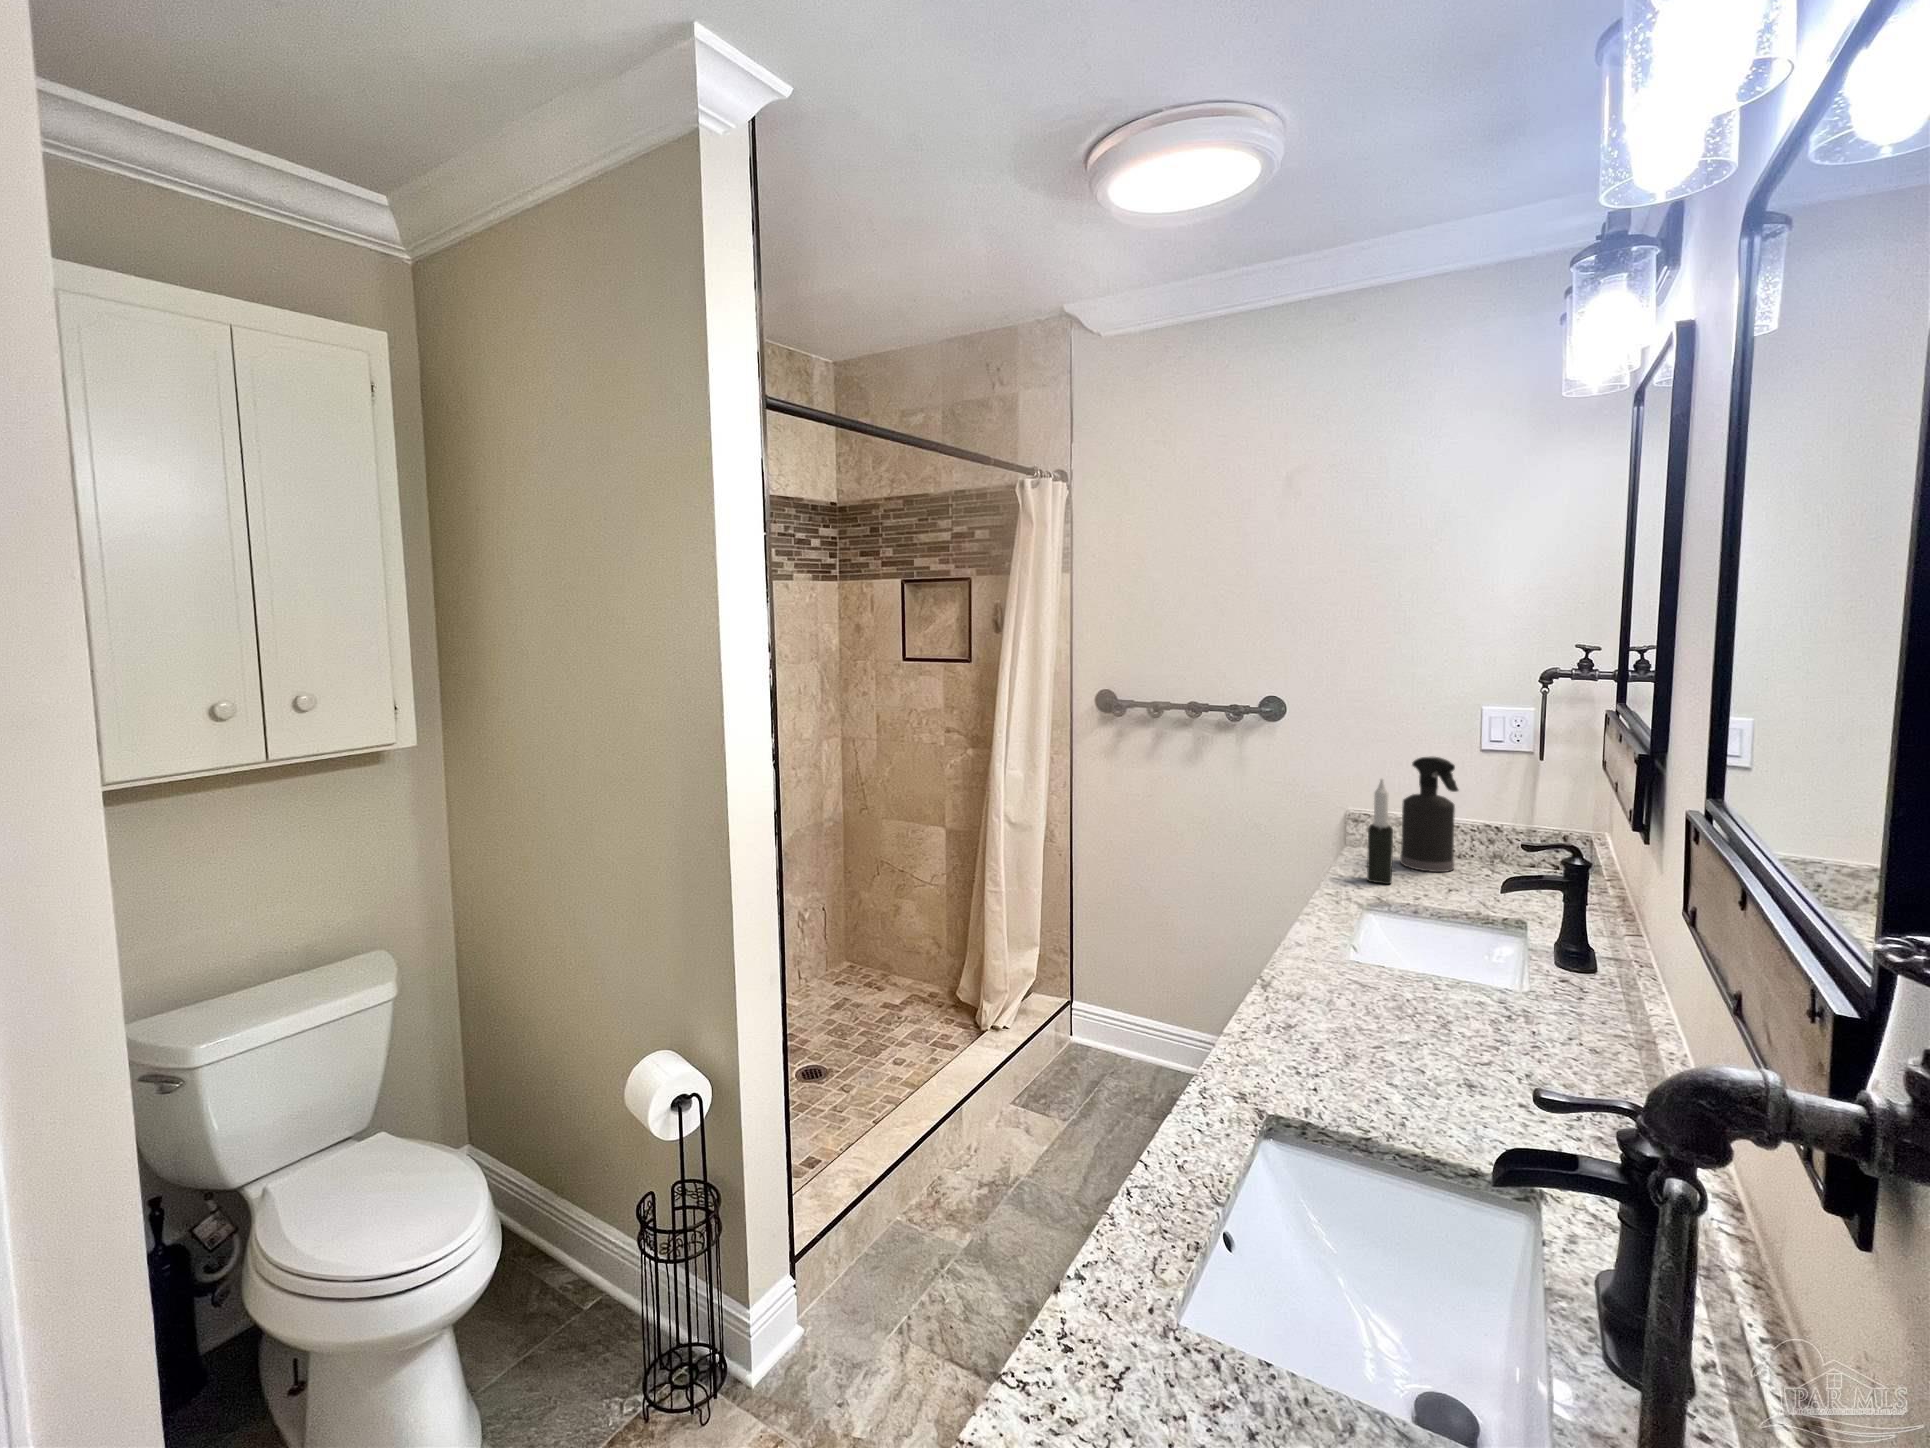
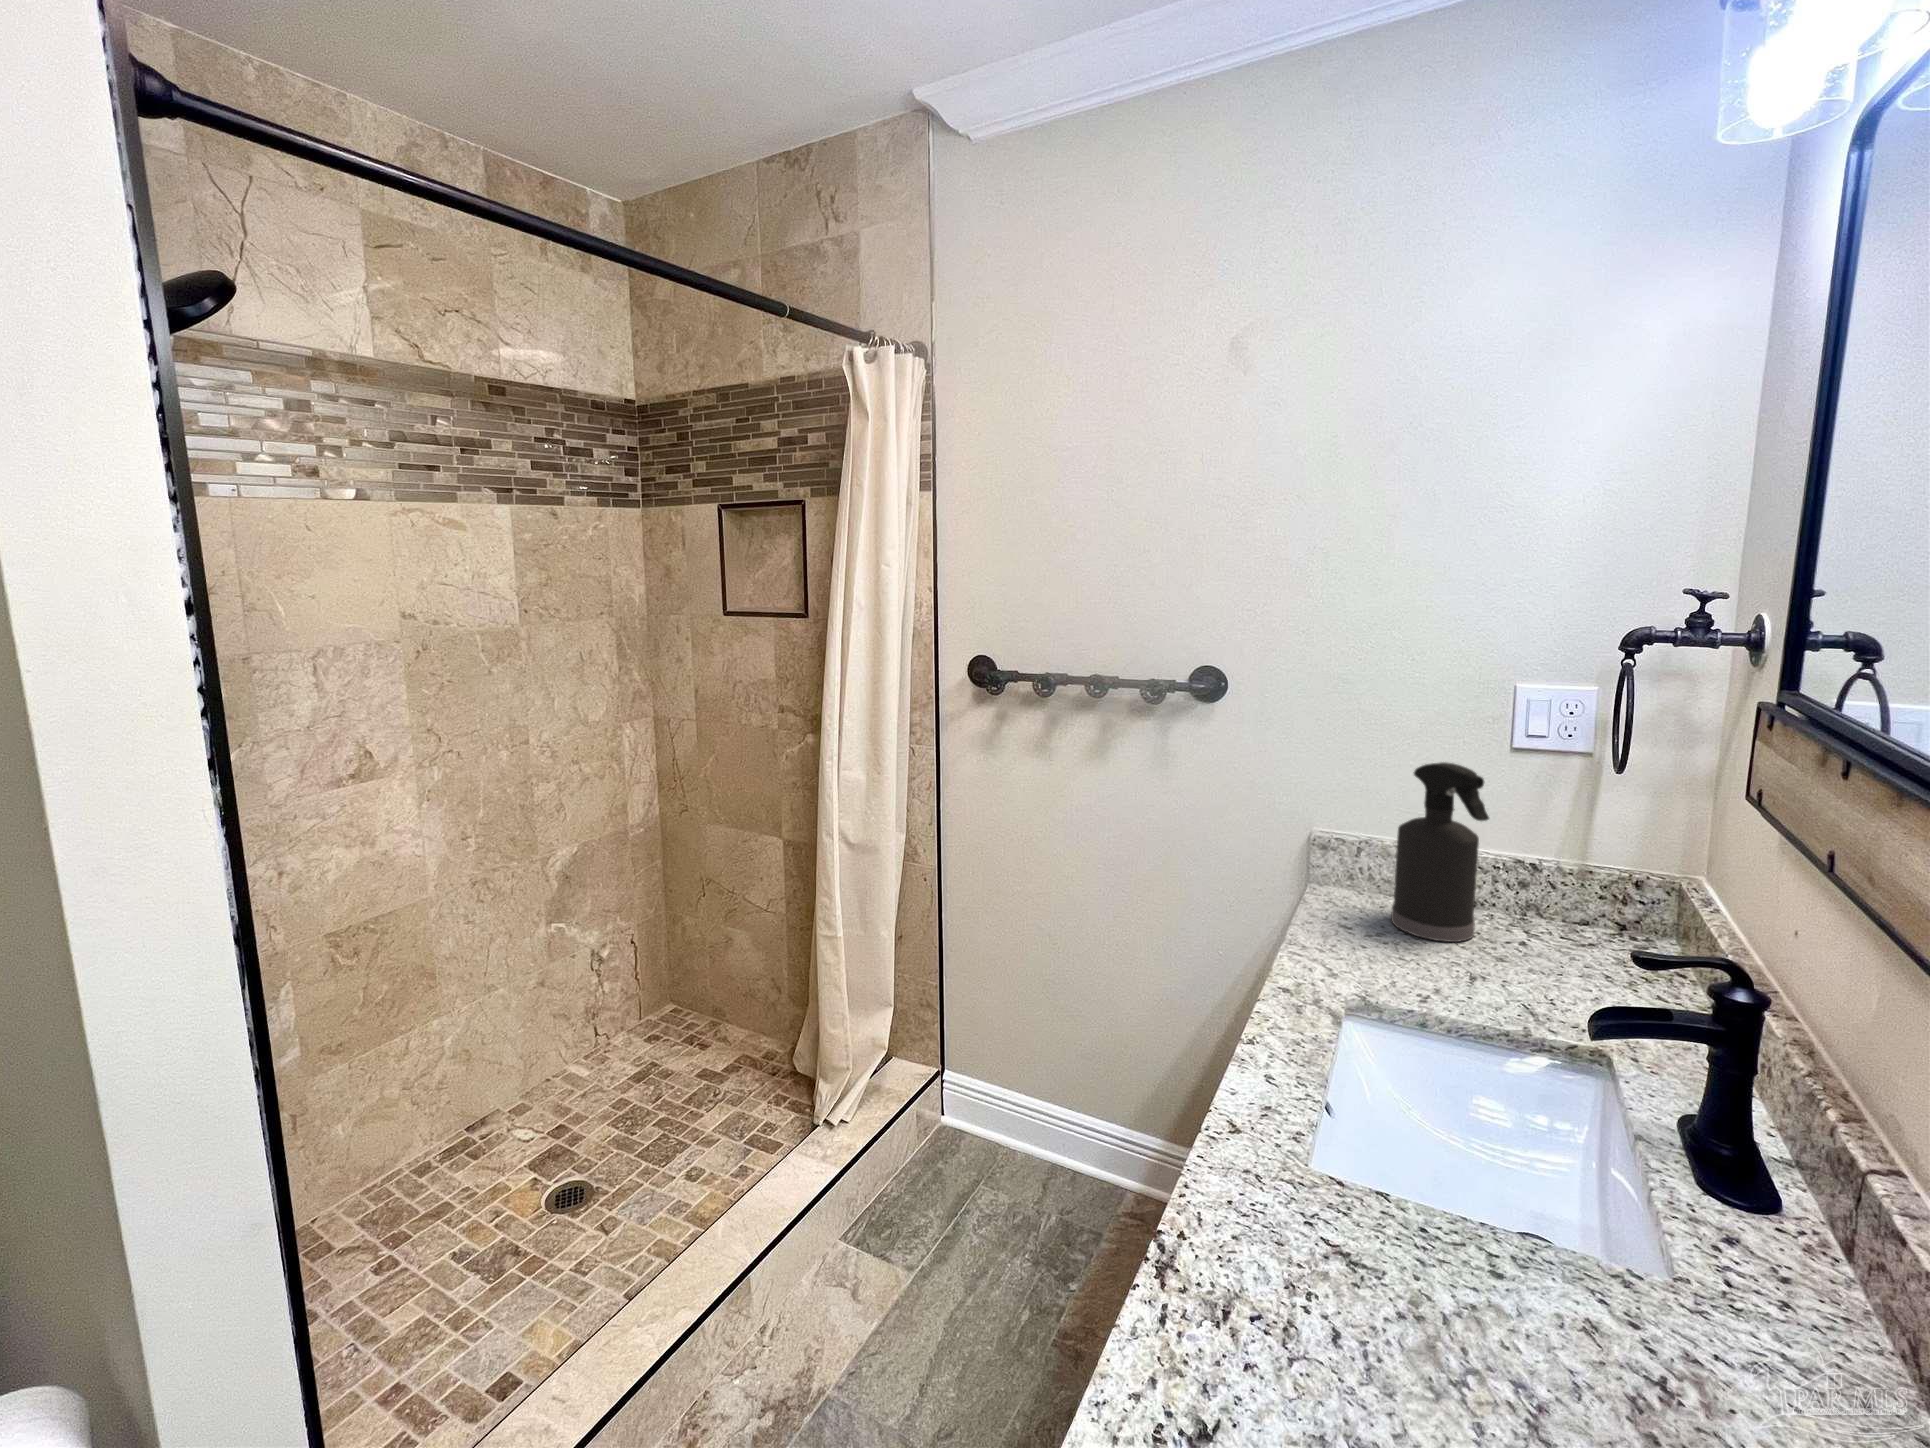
candle: present [1367,779,1393,884] -> none [1346,805,1389,973]

